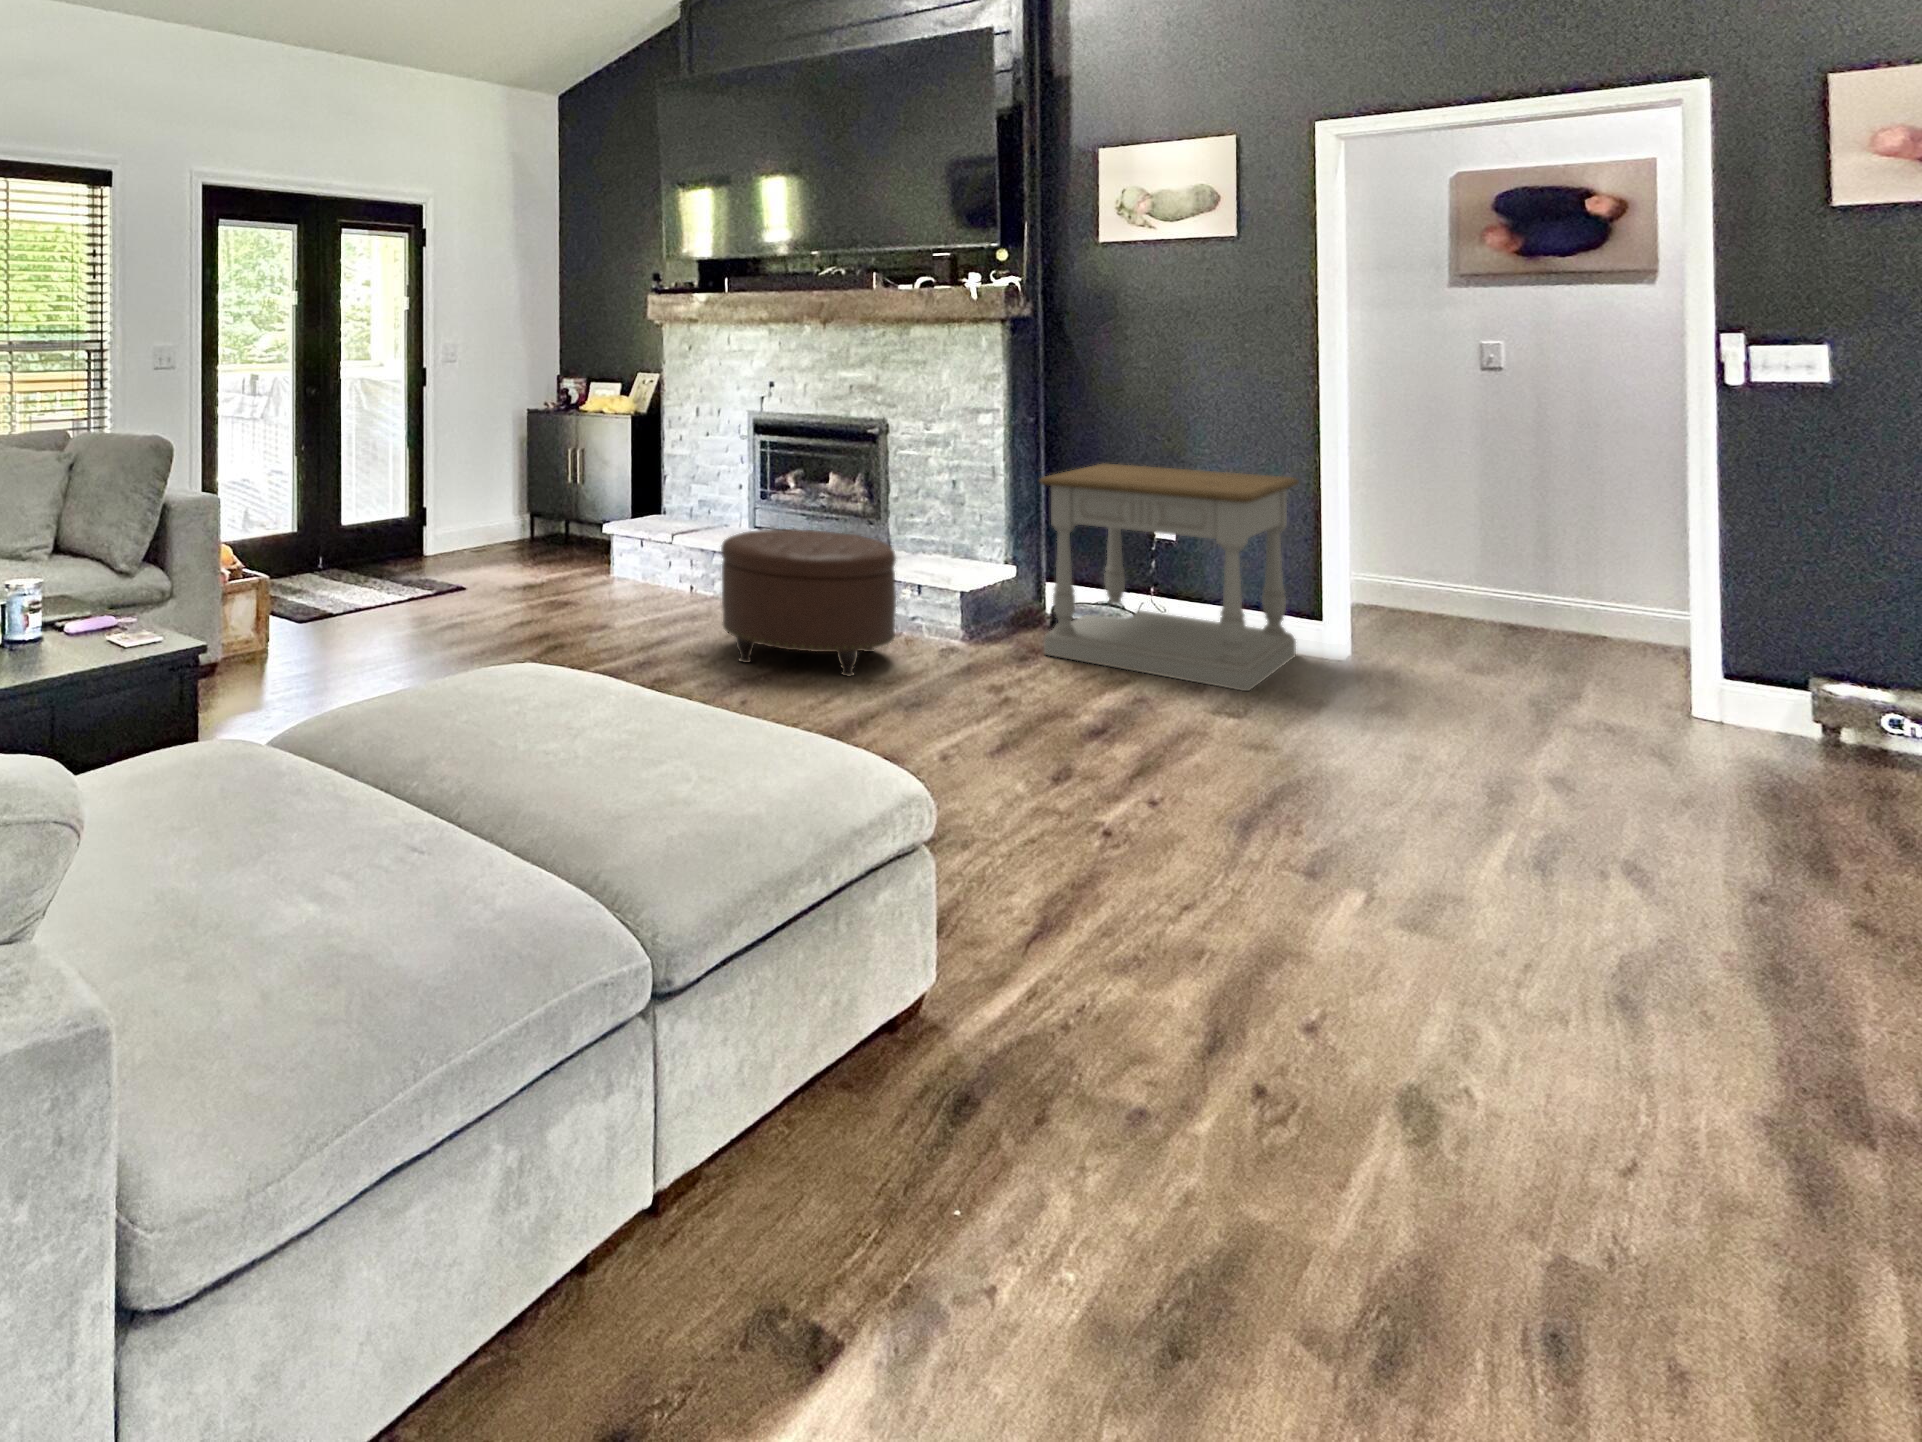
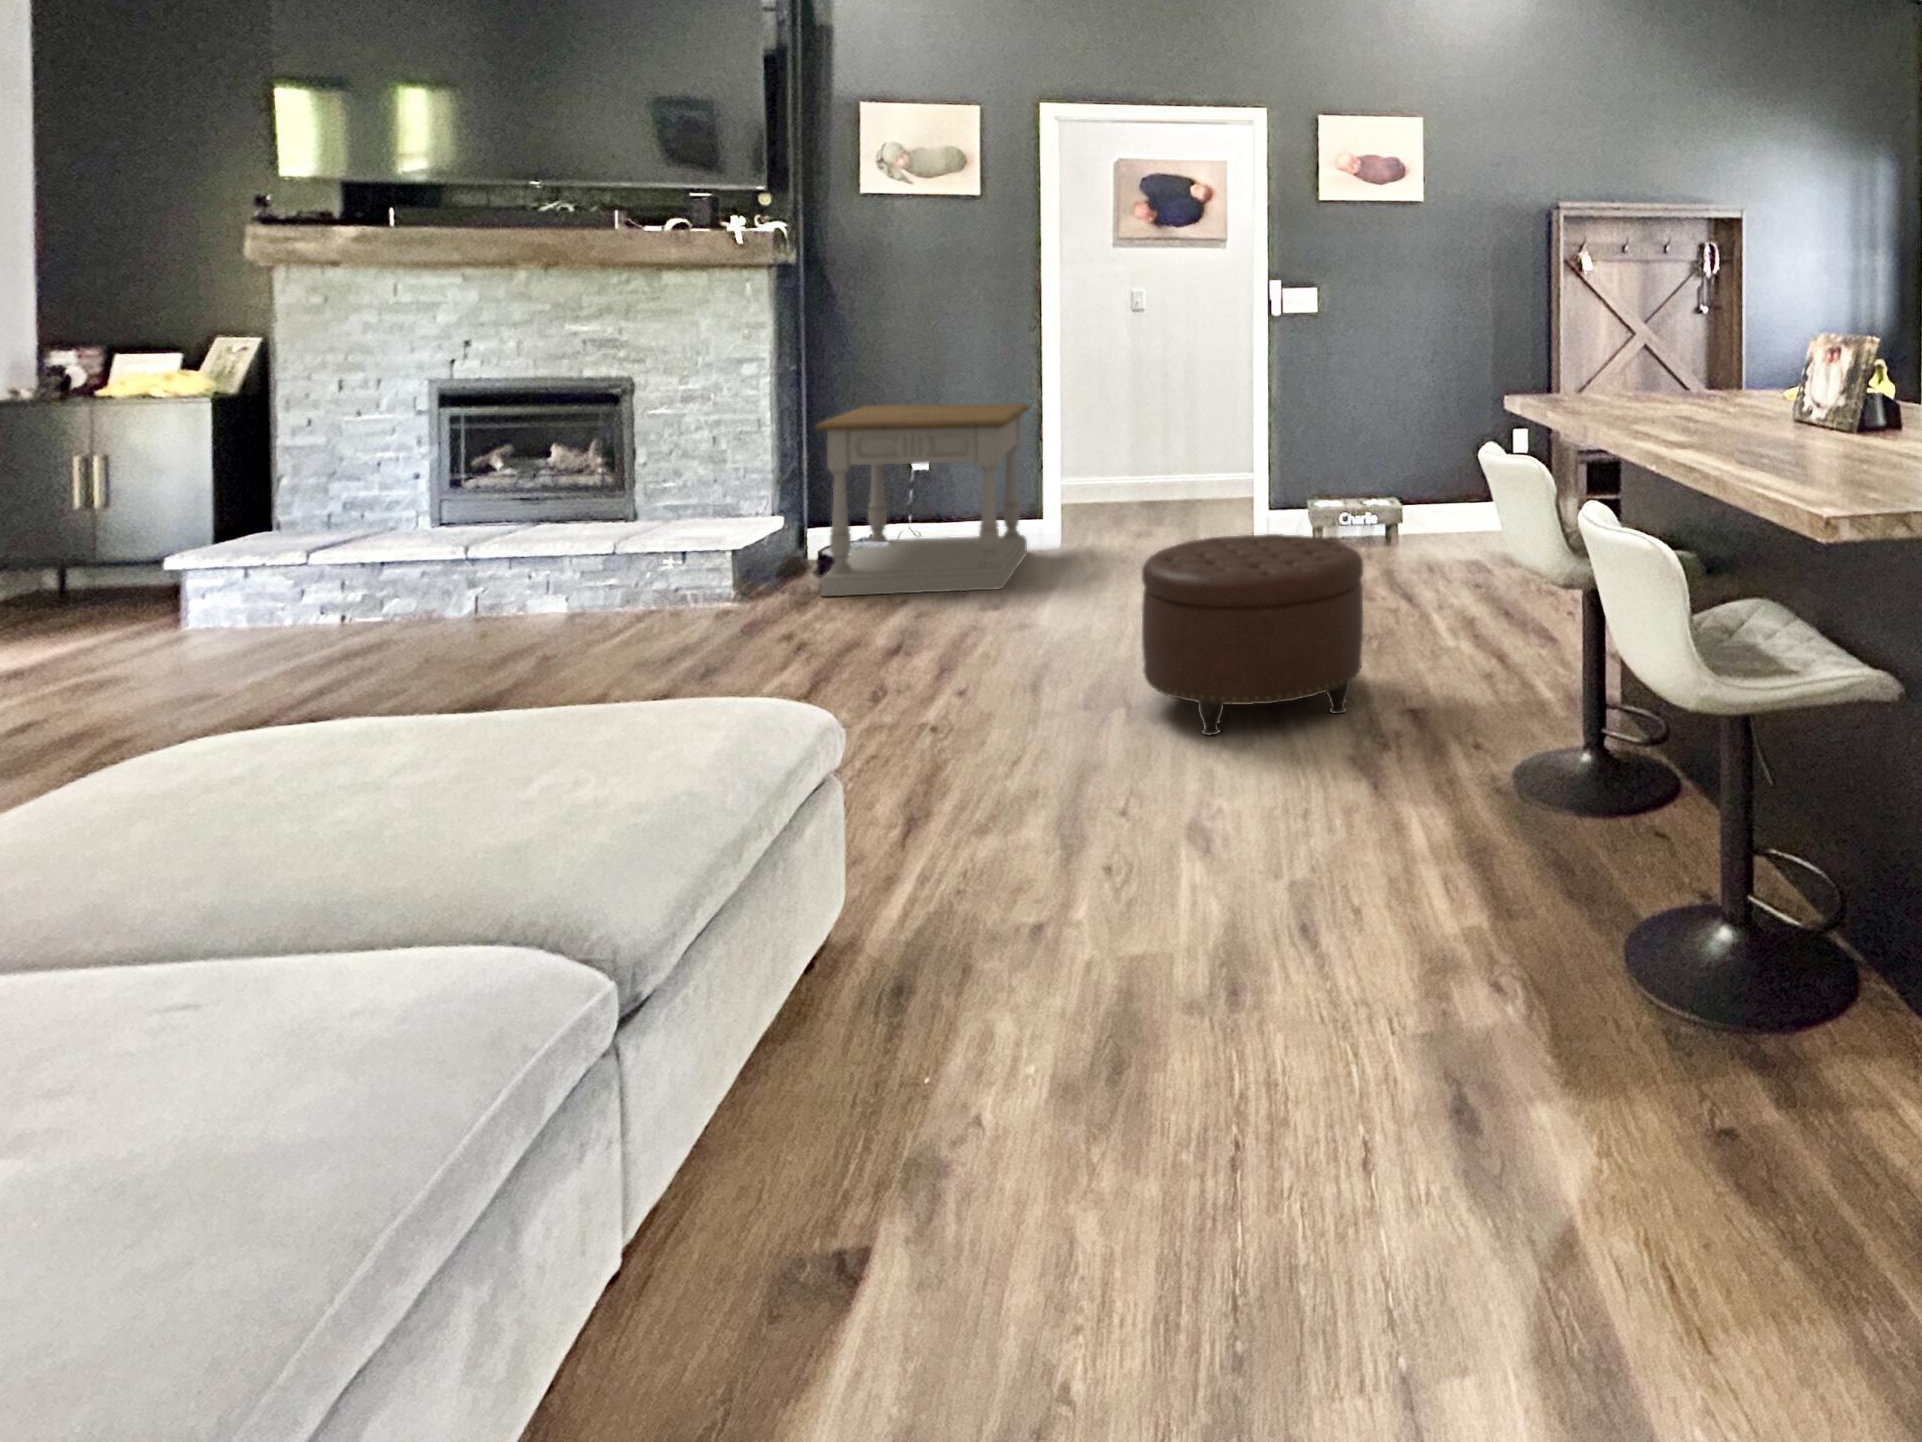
ottoman: present [721,529,896,676] -> present [1142,534,1363,735]

